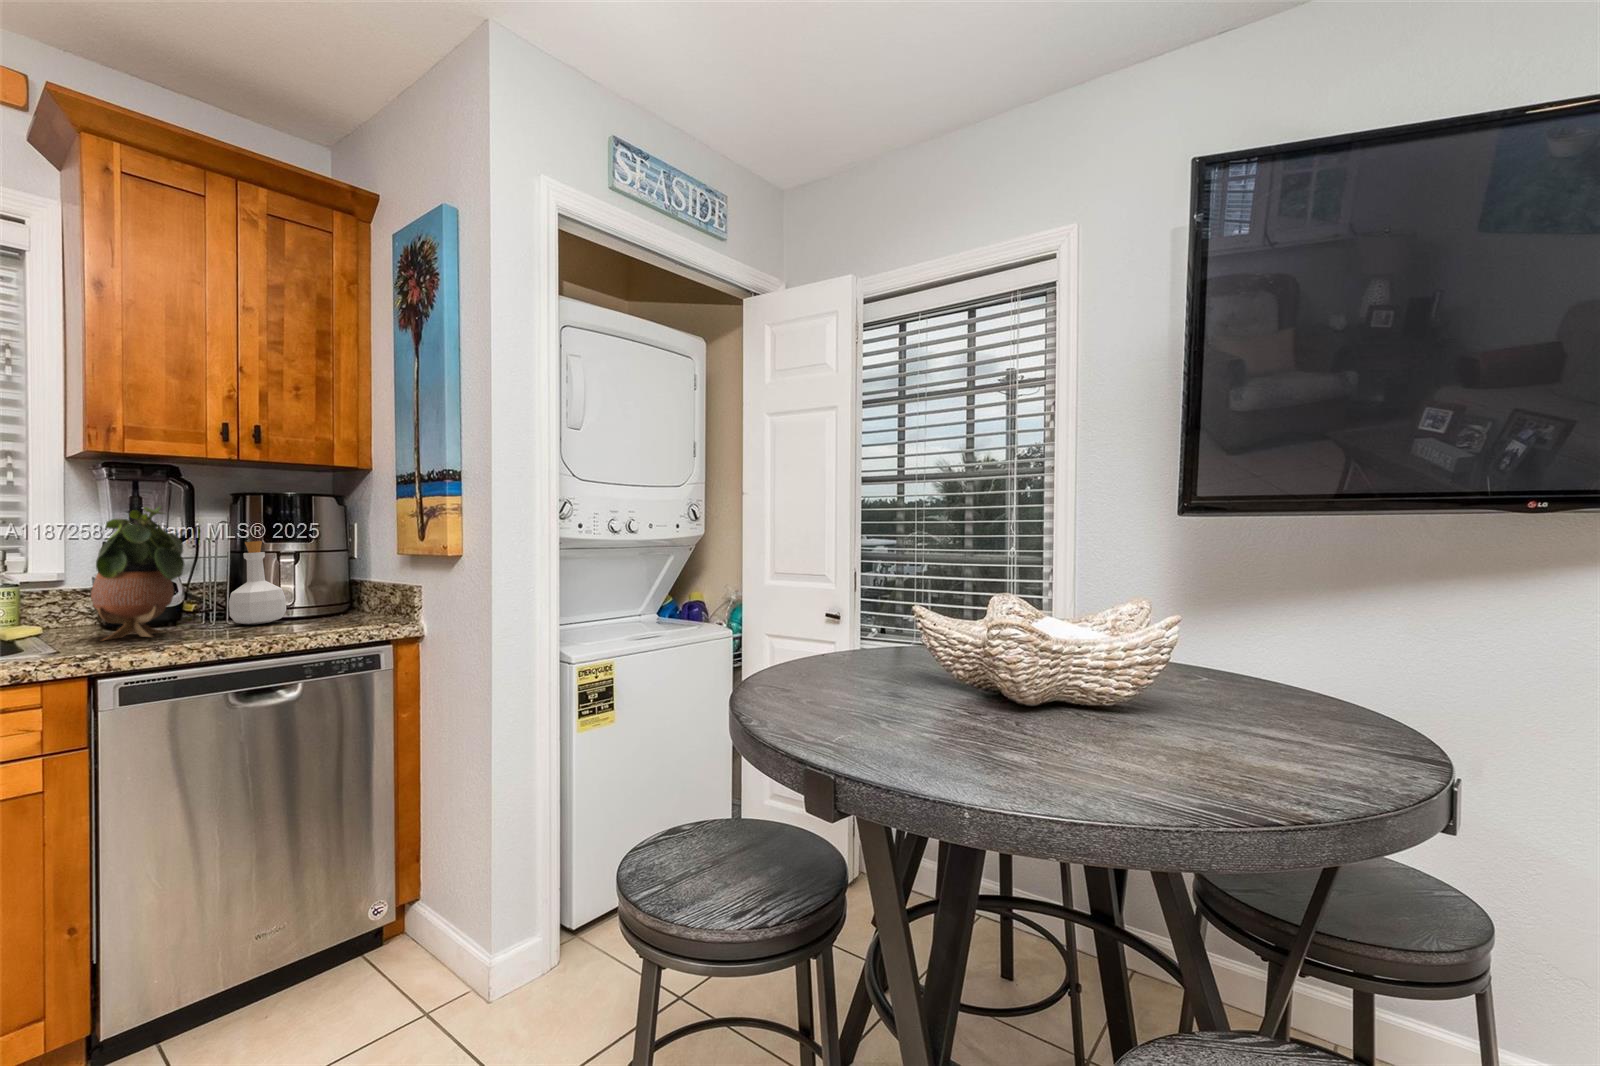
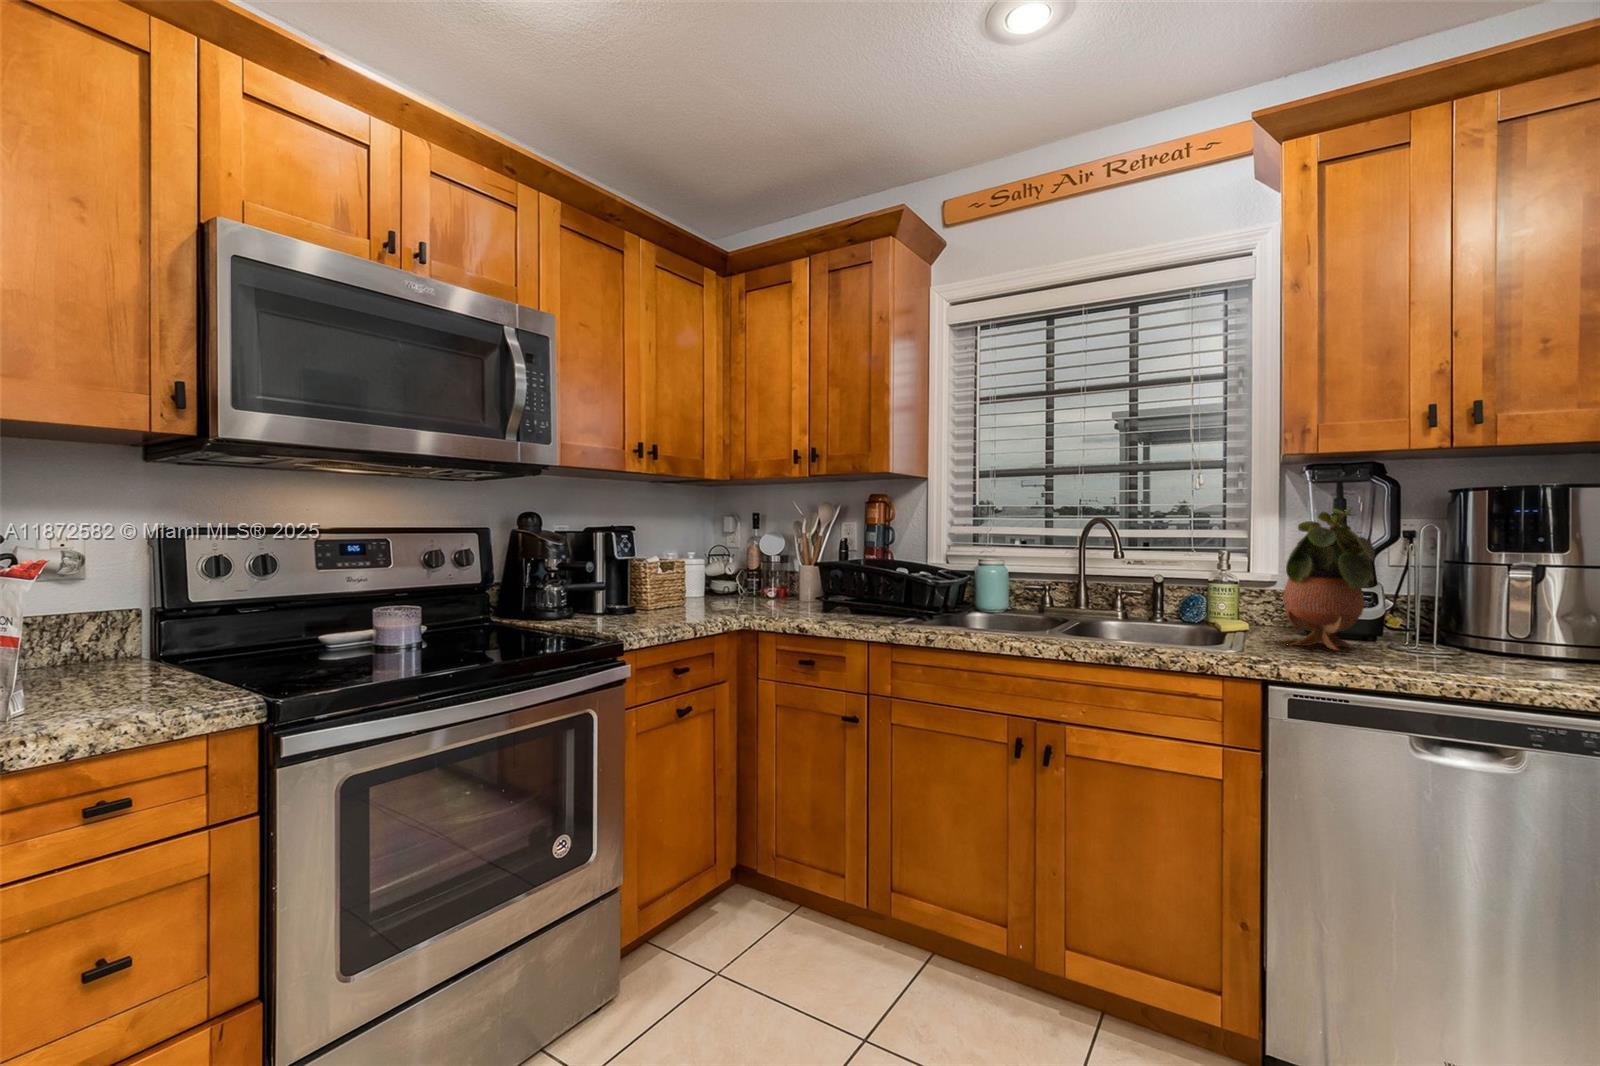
bottle: present [229,541,286,624] -> none [1436,549,1520,657]

